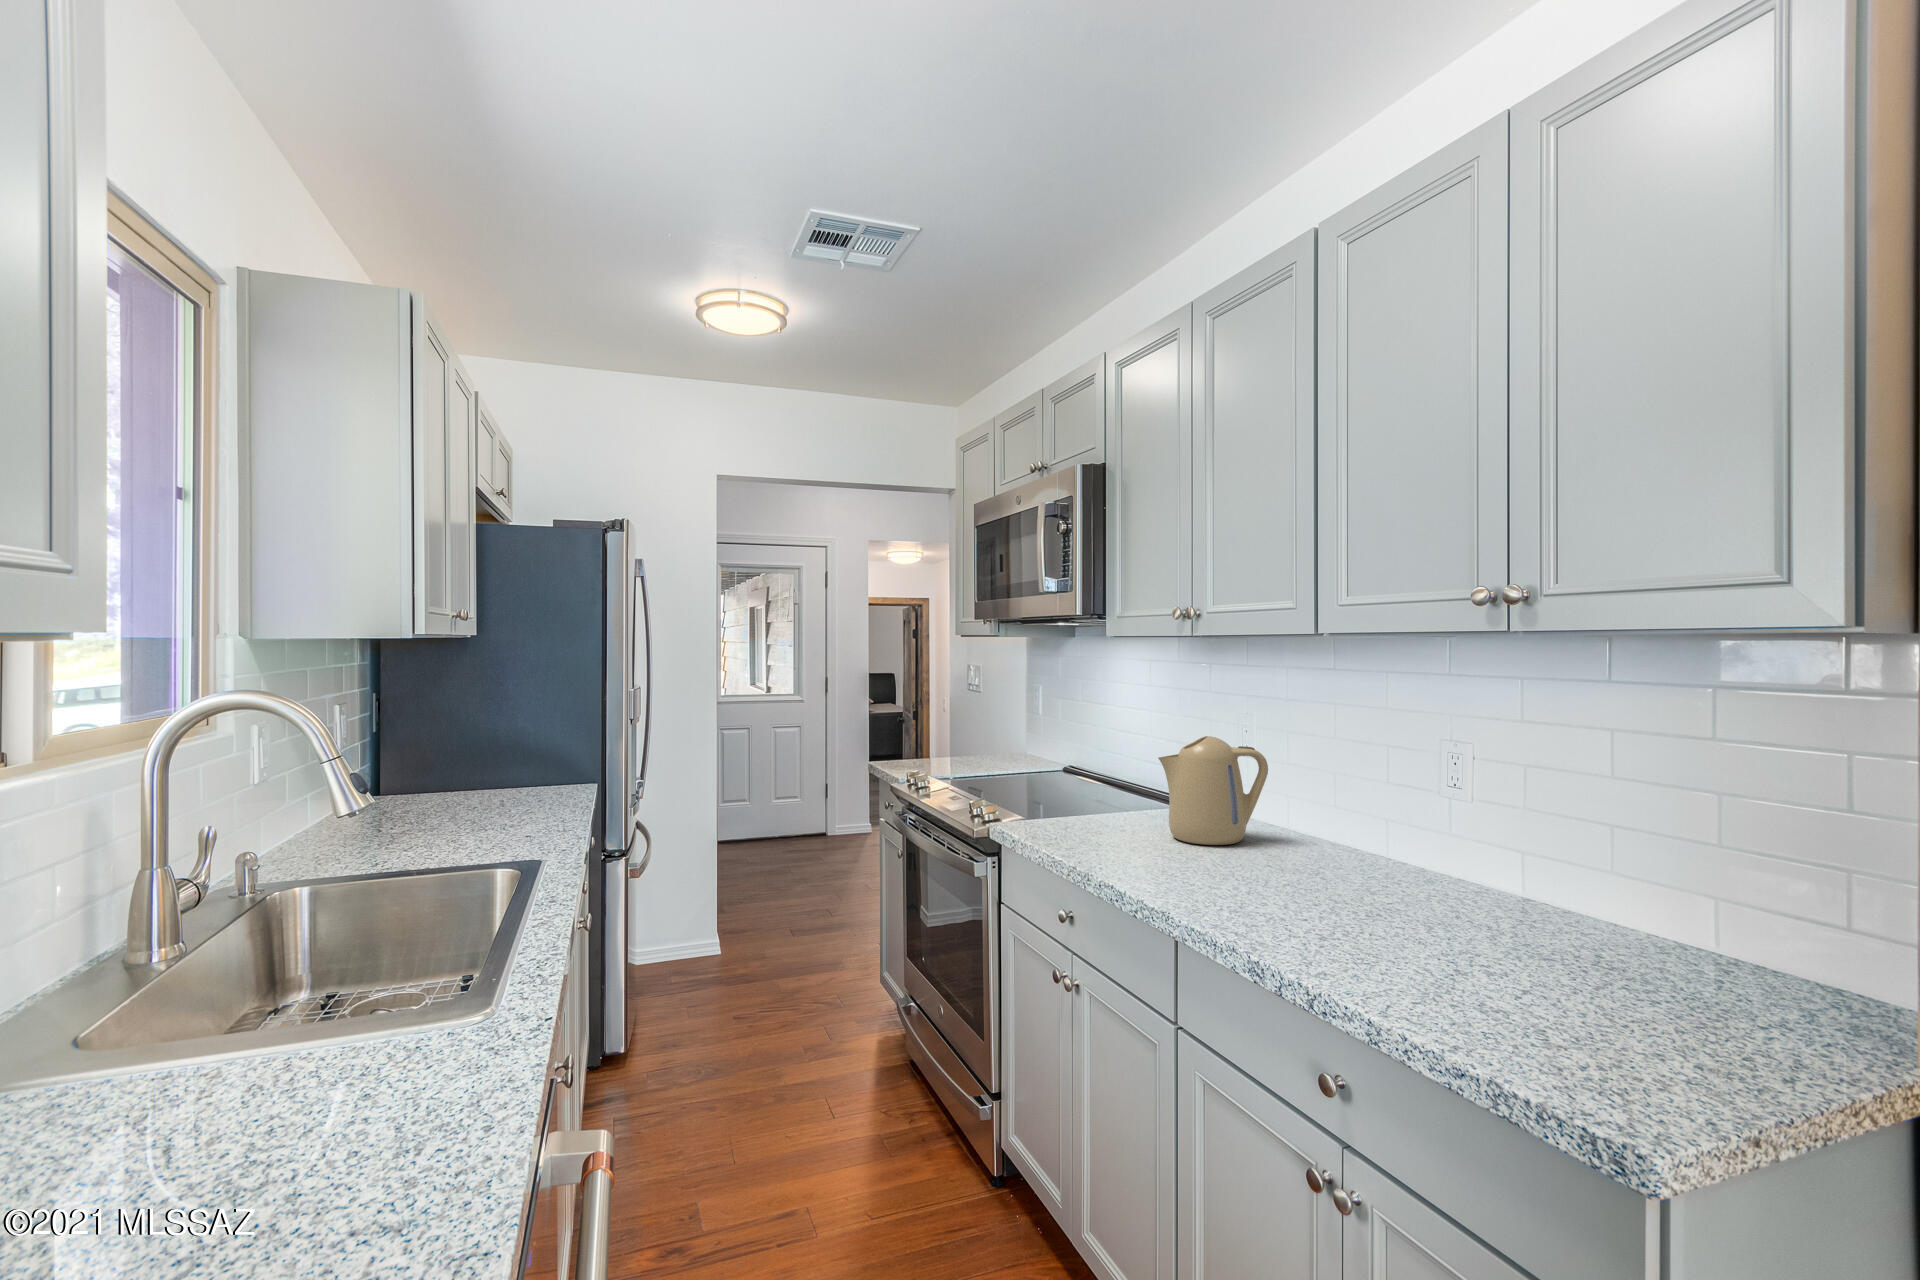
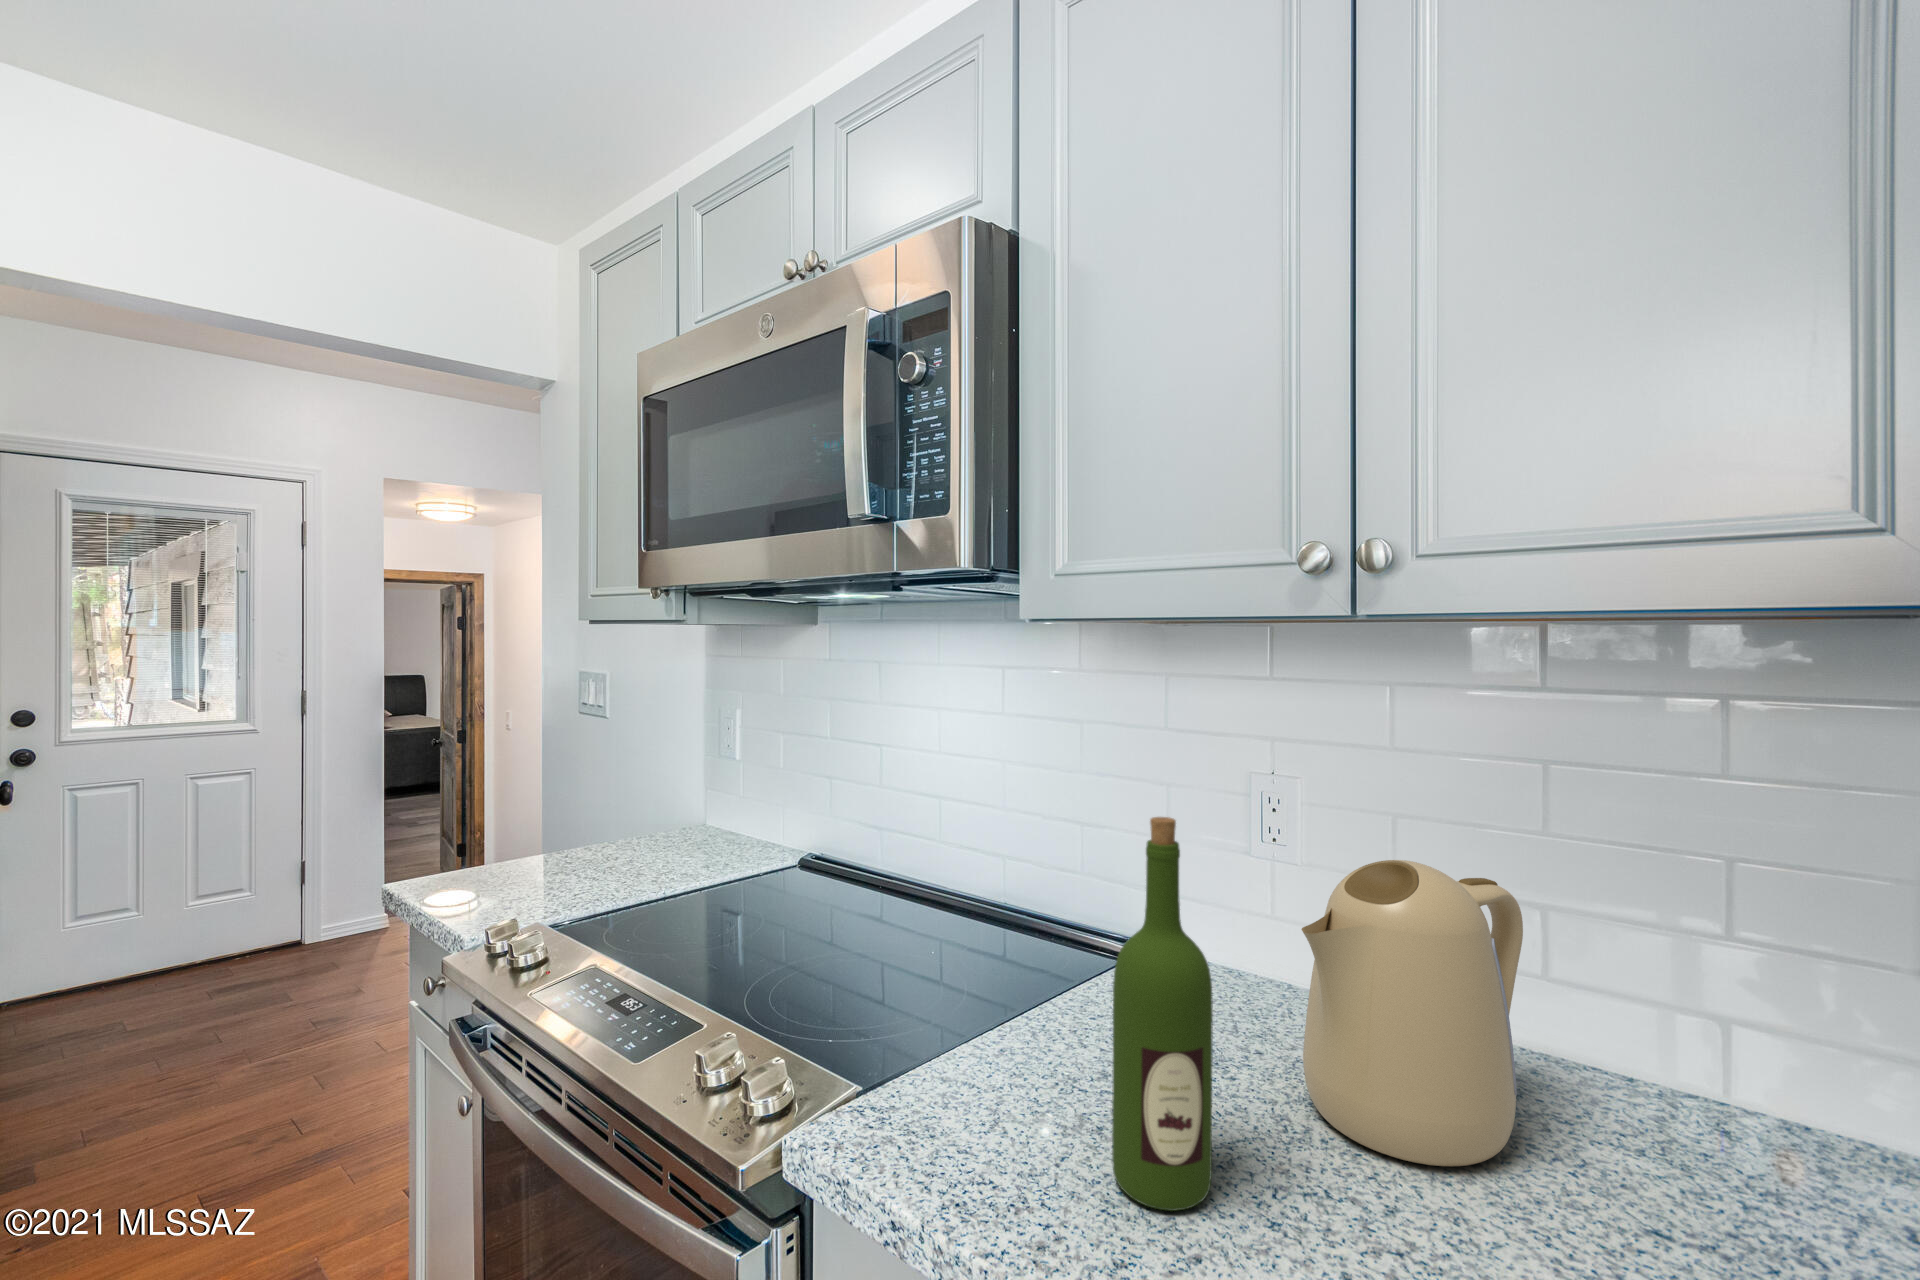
wine bottle: none [1076,709,1109,838] -> present [1112,817,1213,1211]

